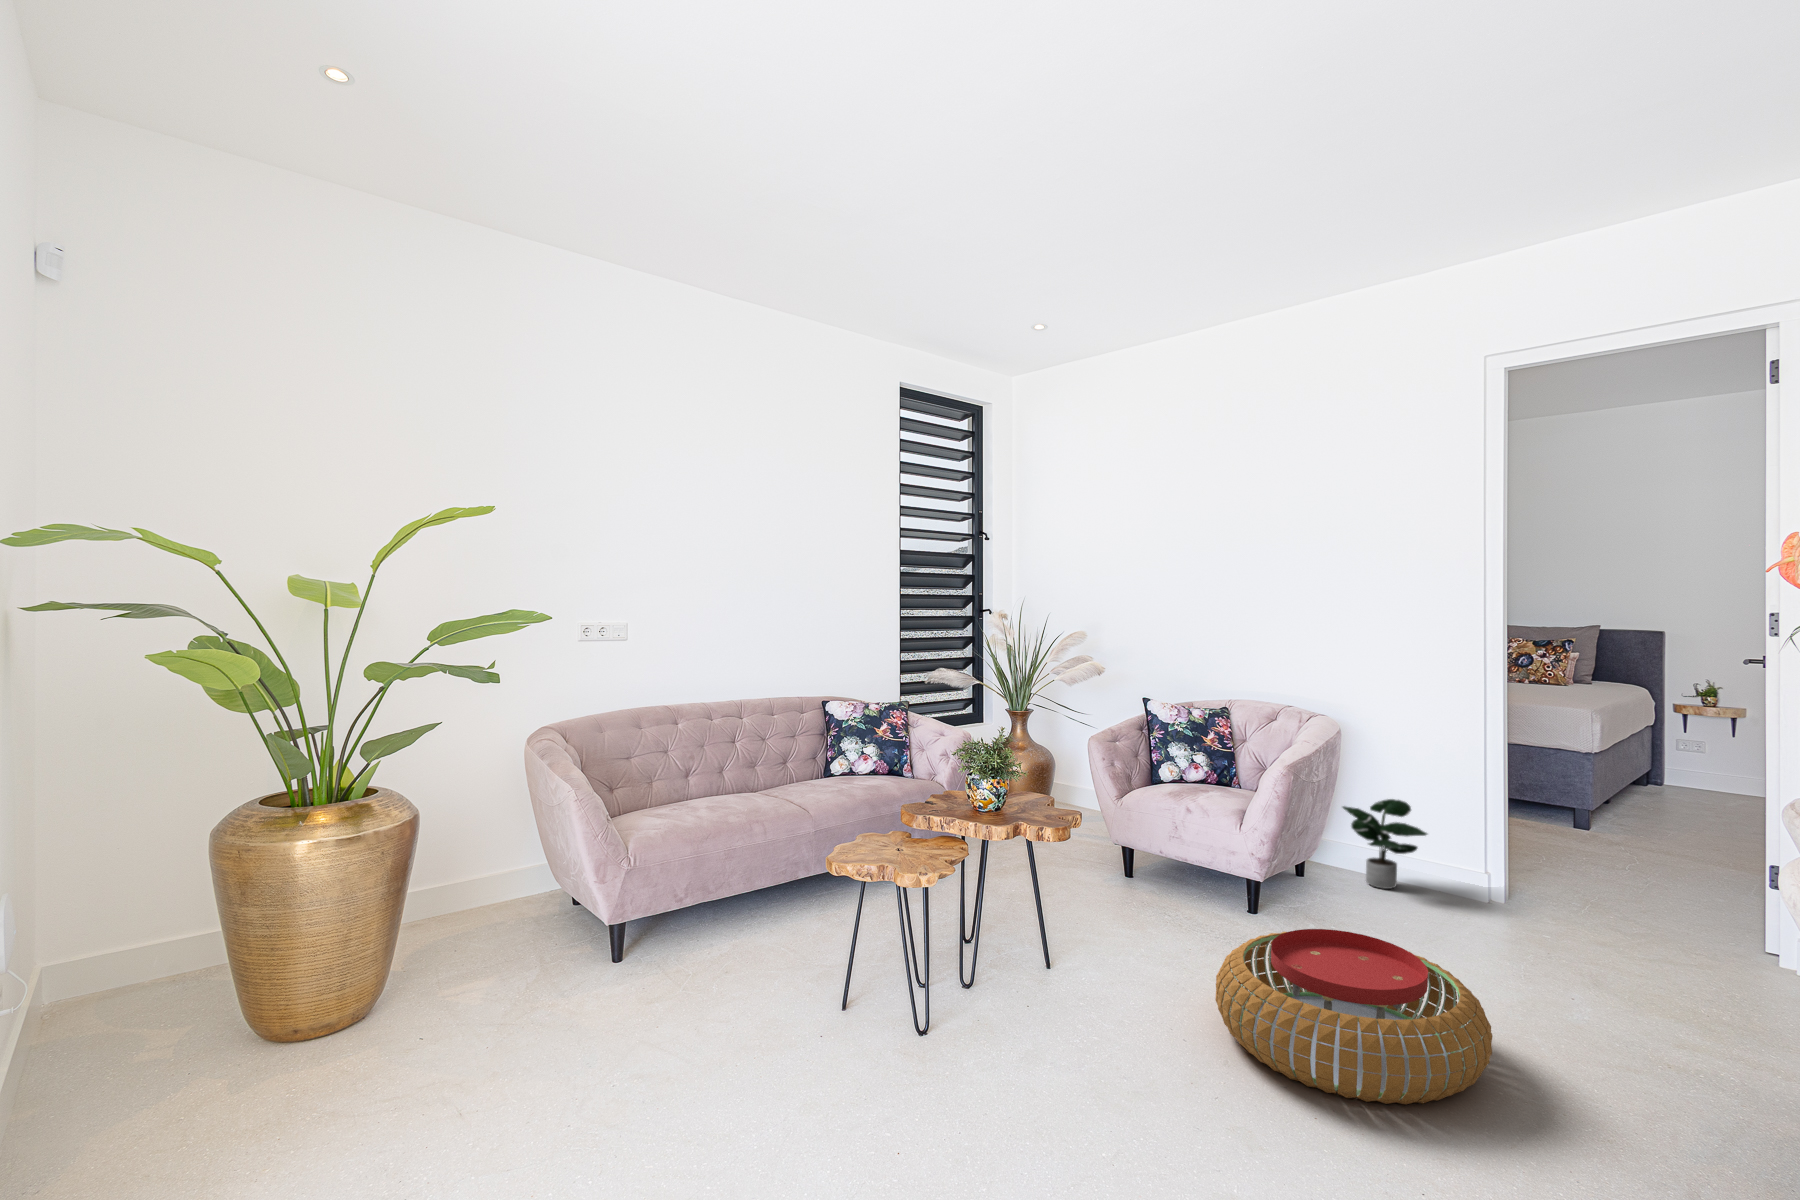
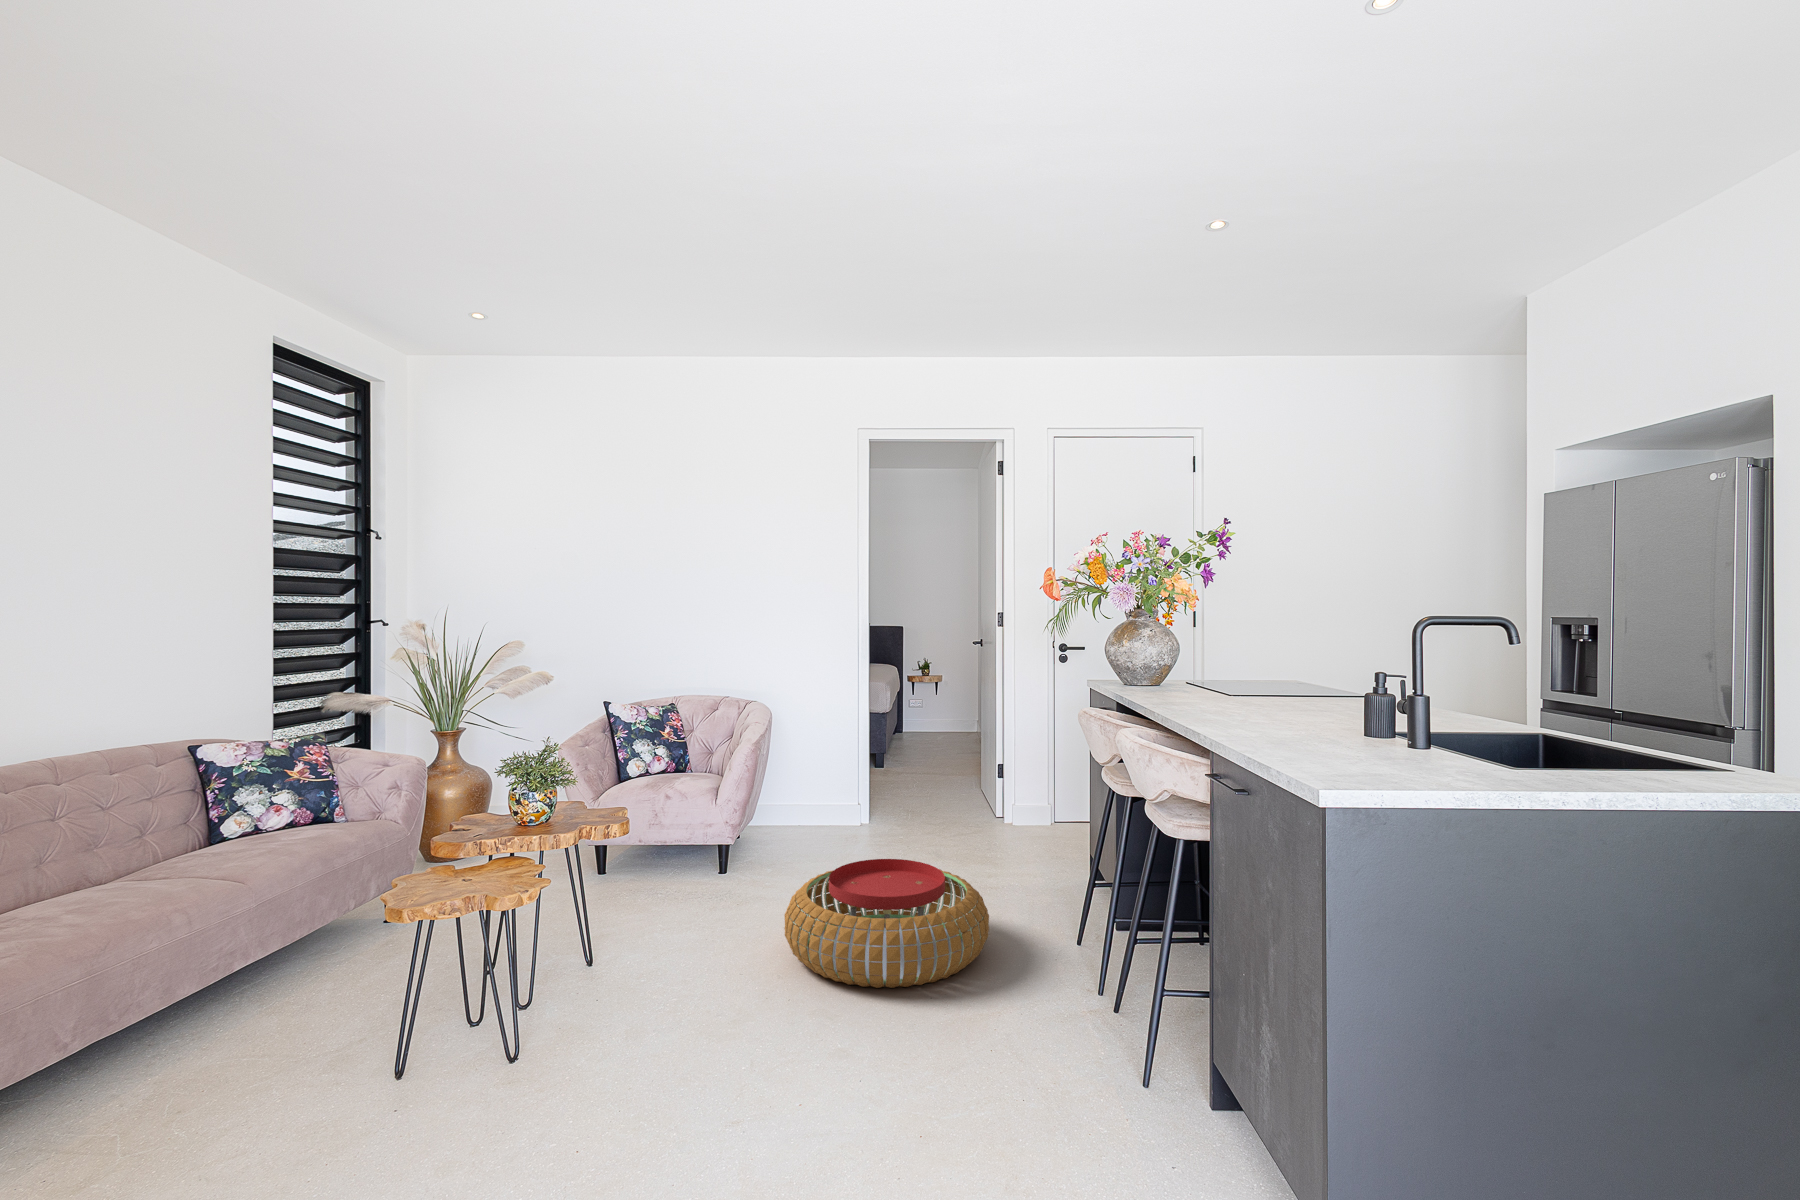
potted plant: present [1343,799,1427,889] -> none [778,762,844,836]

